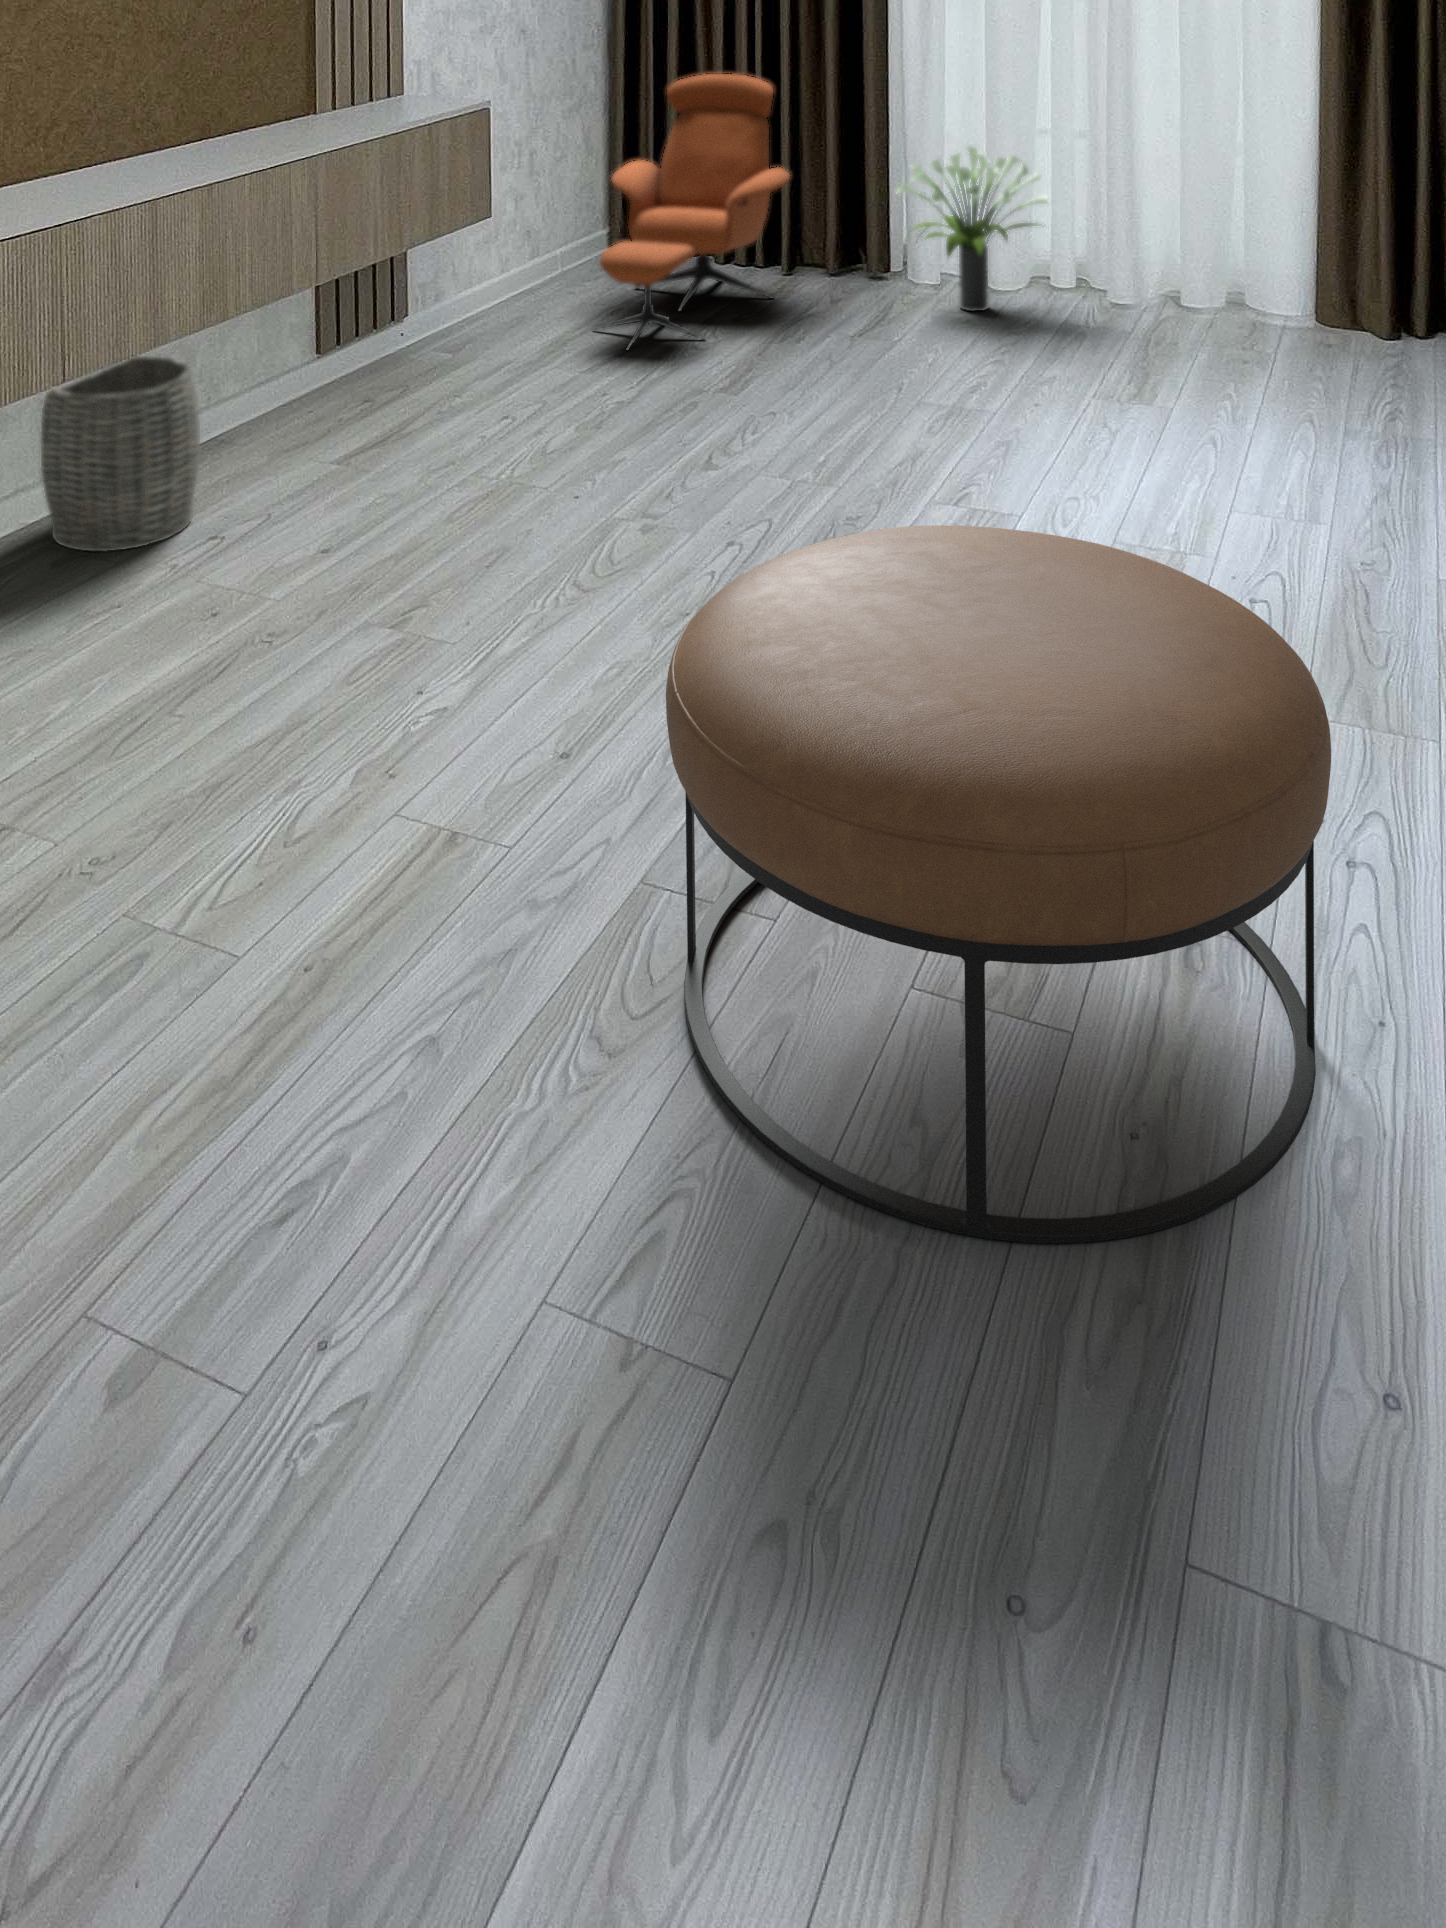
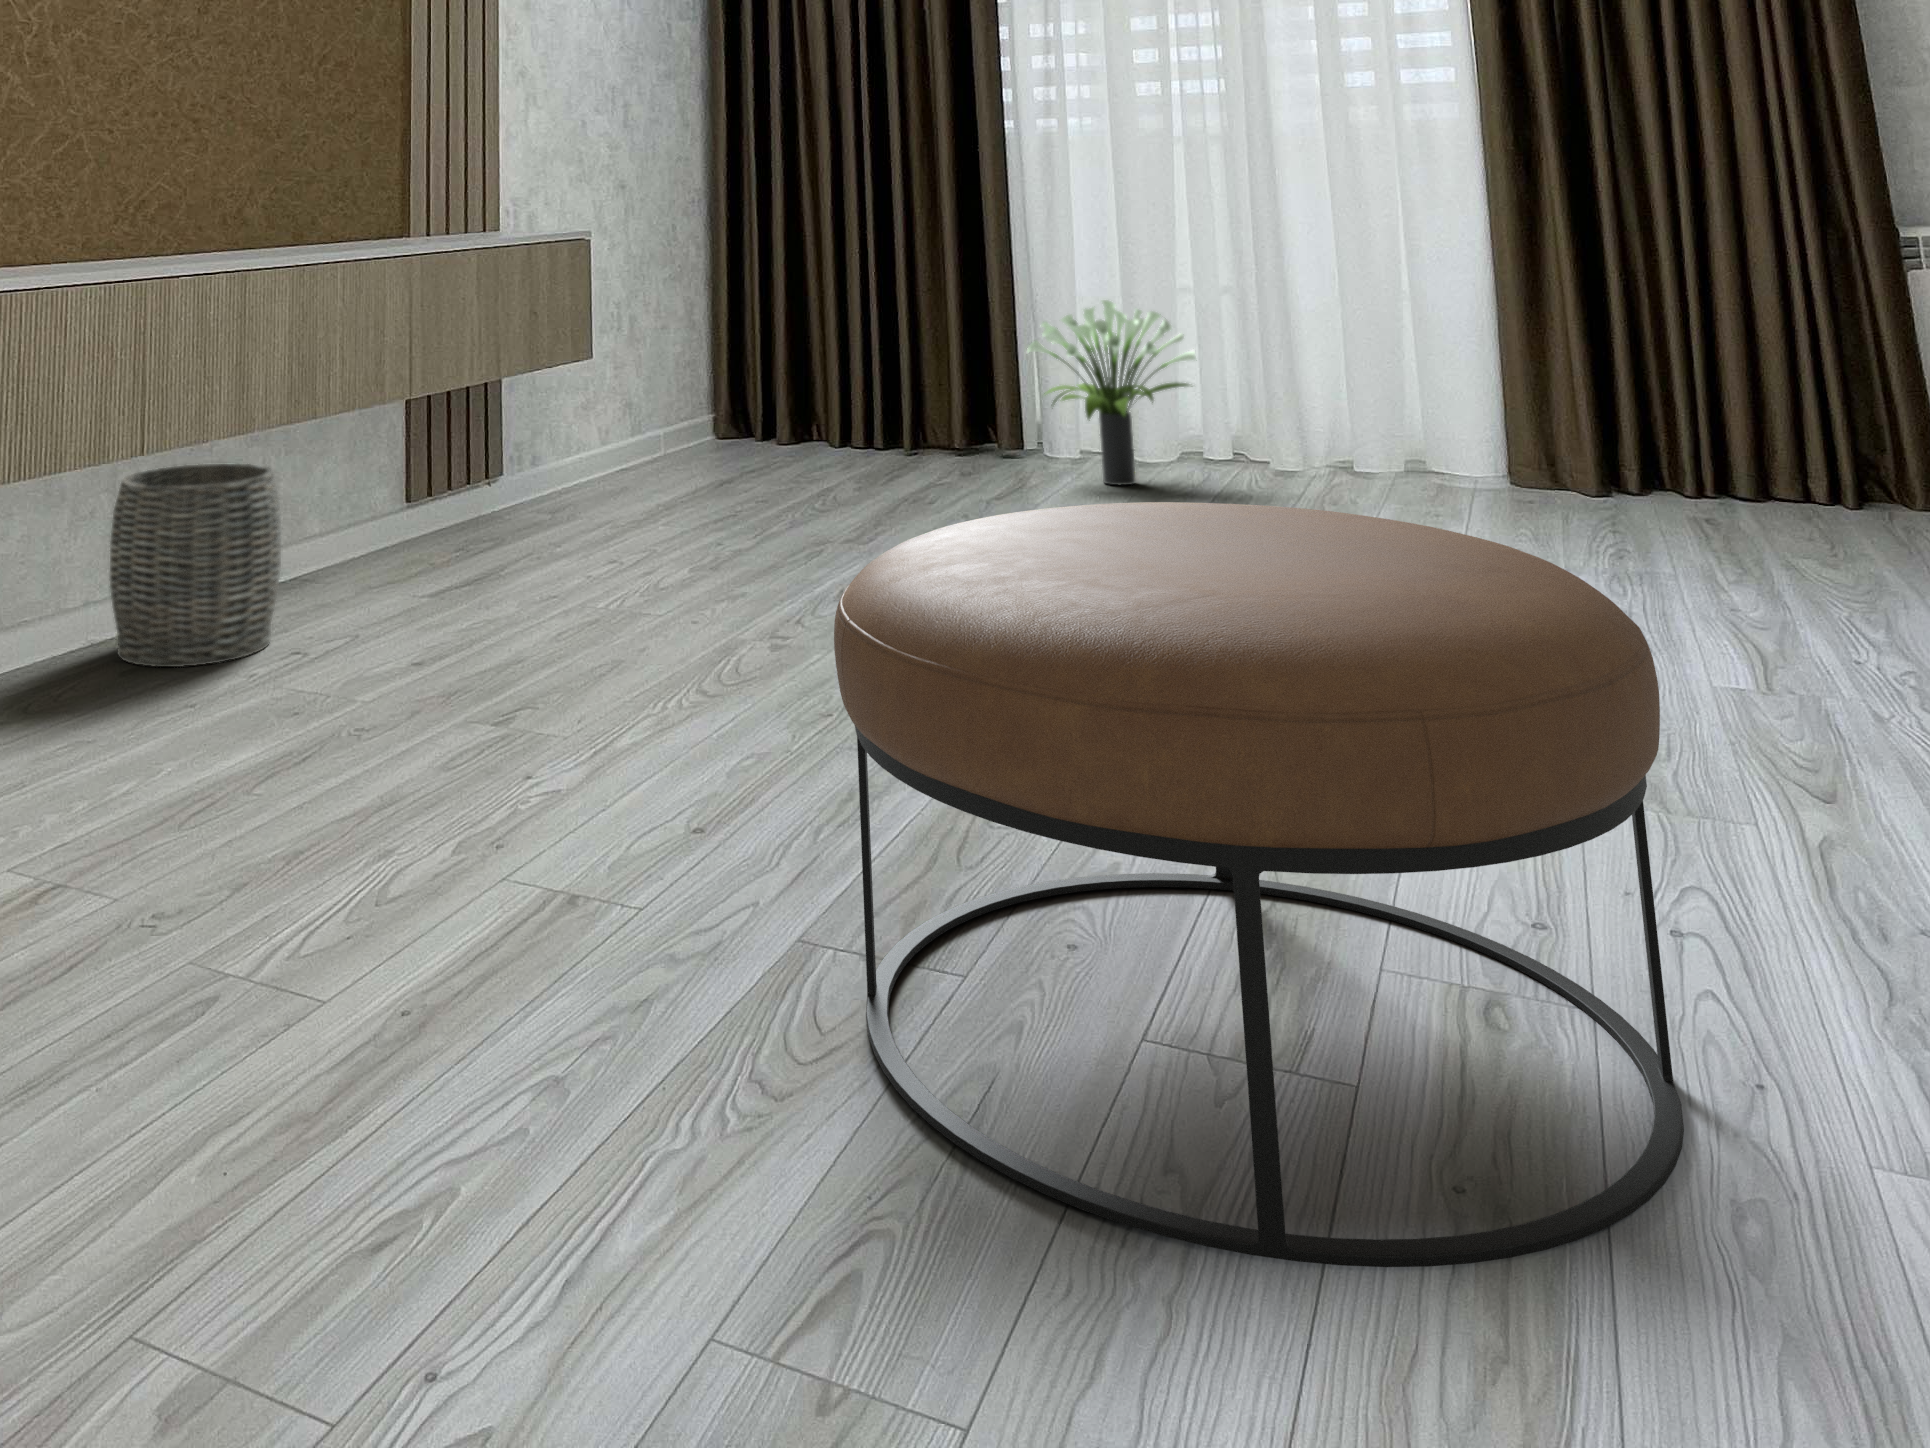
lounge chair: present [595,74,789,349] -> none [699,239,908,517]

